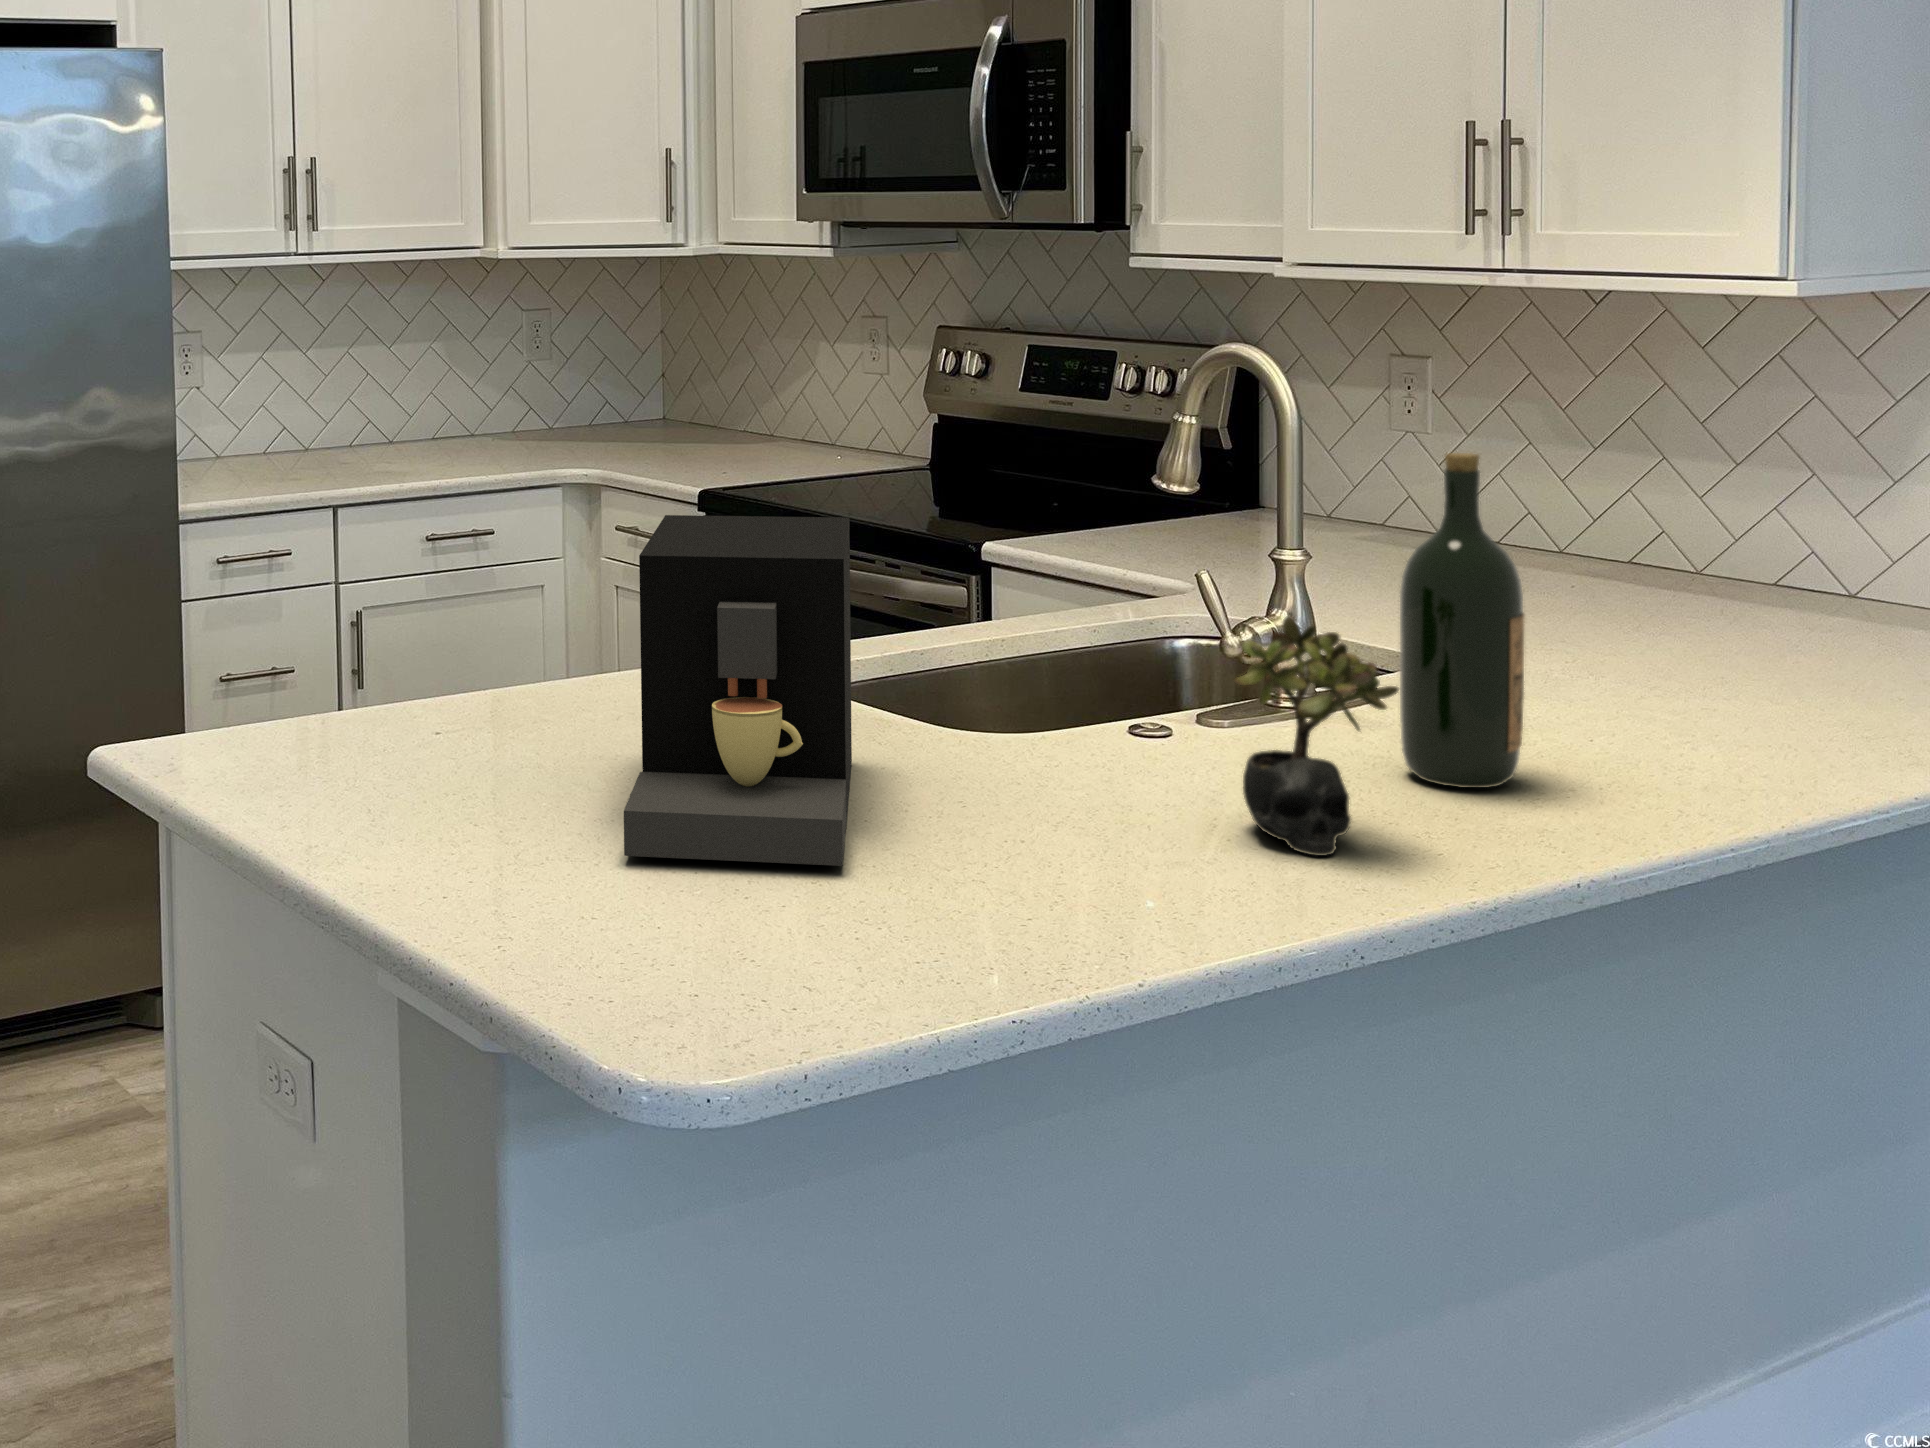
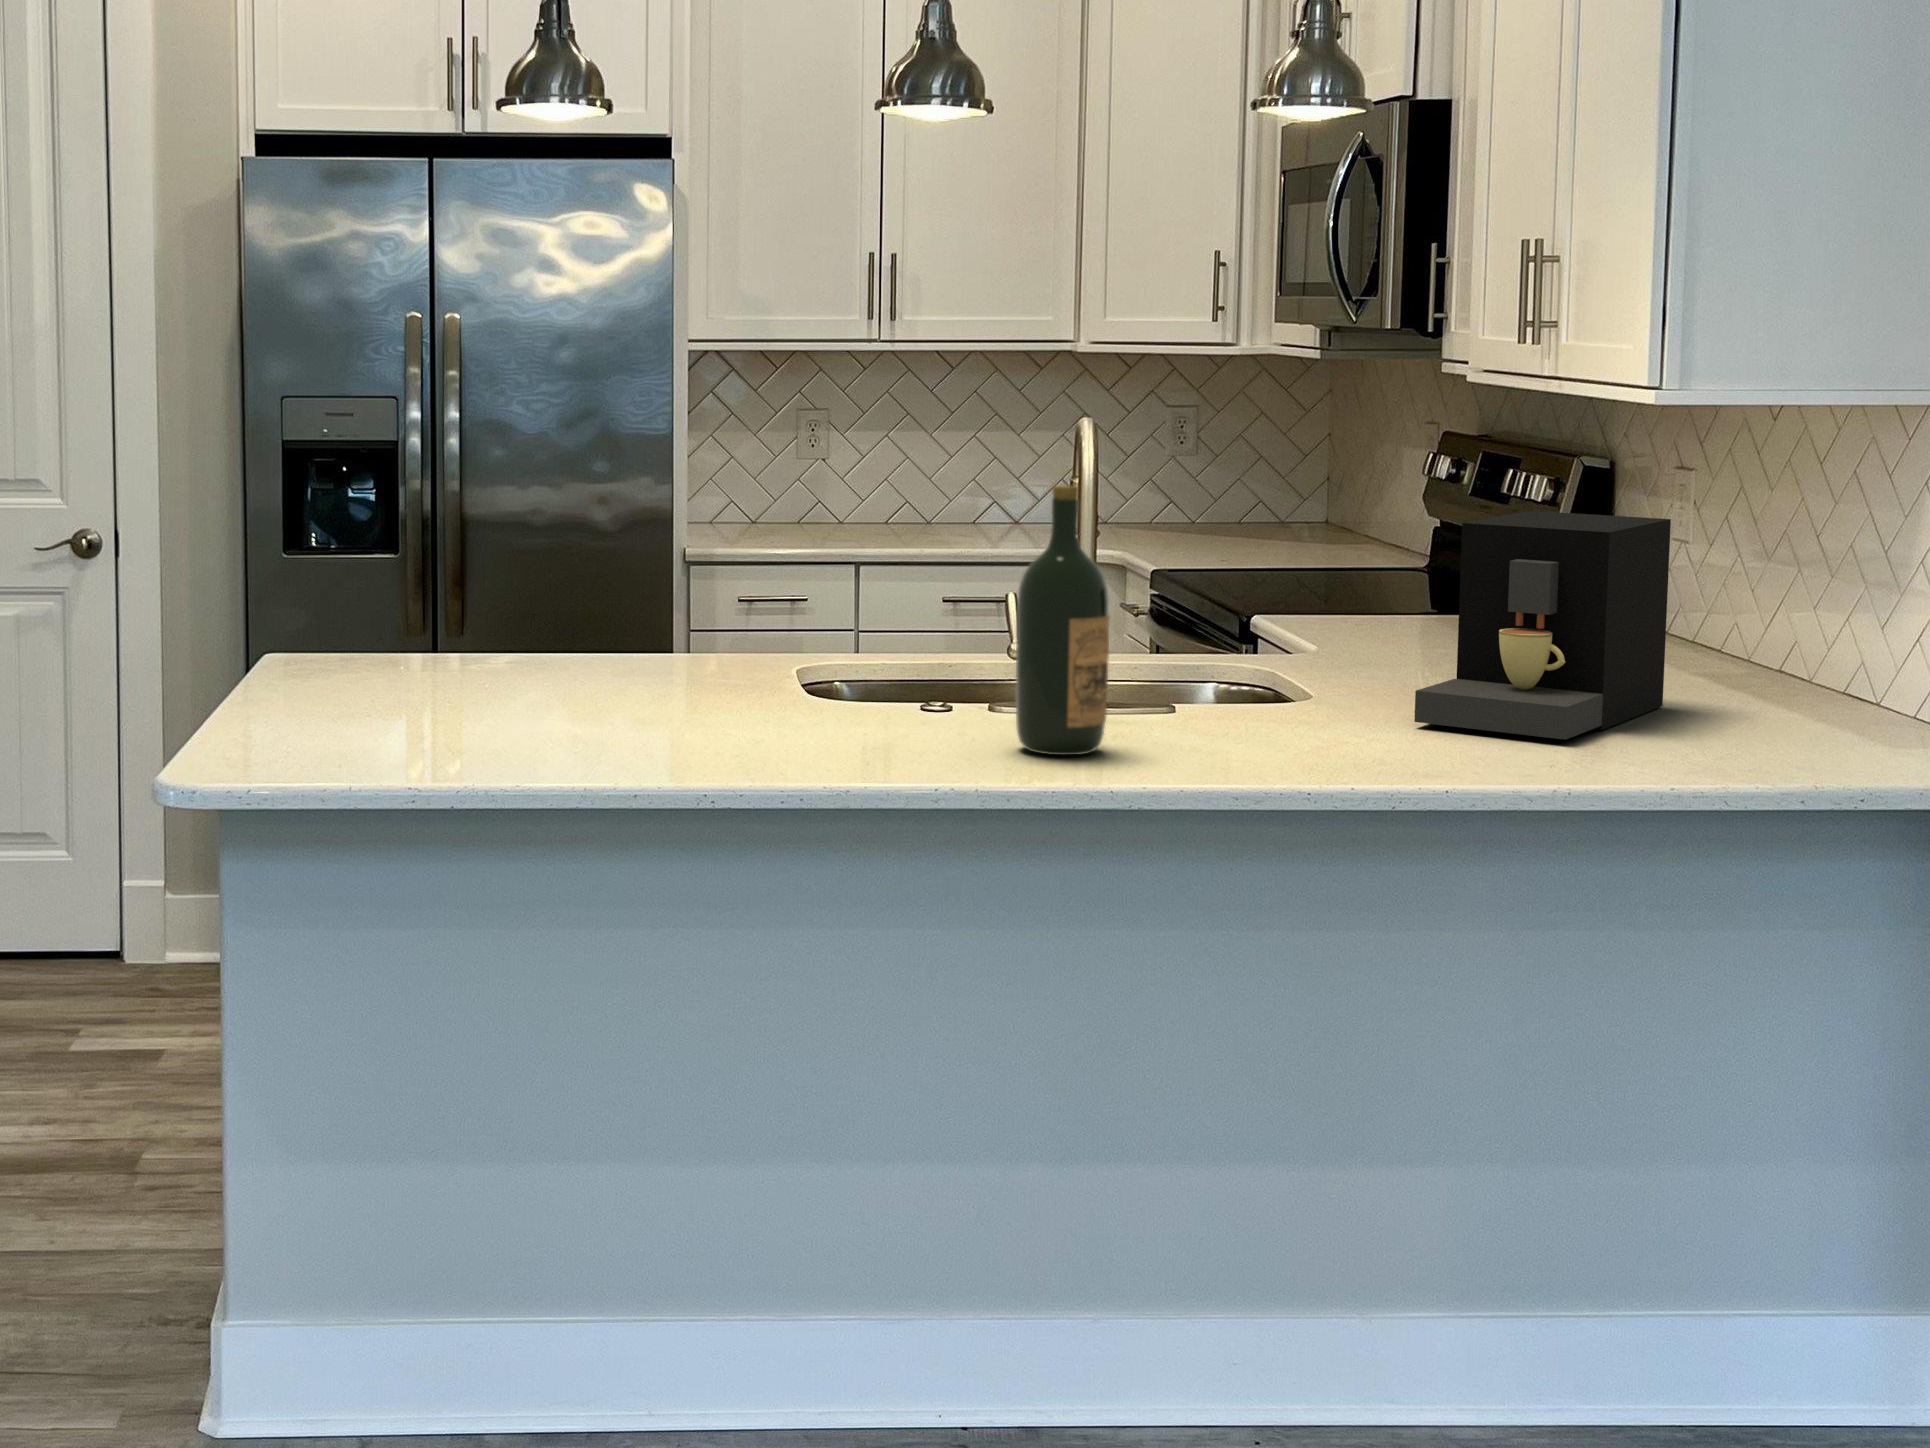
coffee maker: present [624,515,852,866] -> present [1414,511,1671,740]
succulent plant: present [1235,616,1399,856] -> none [778,593,881,765]

